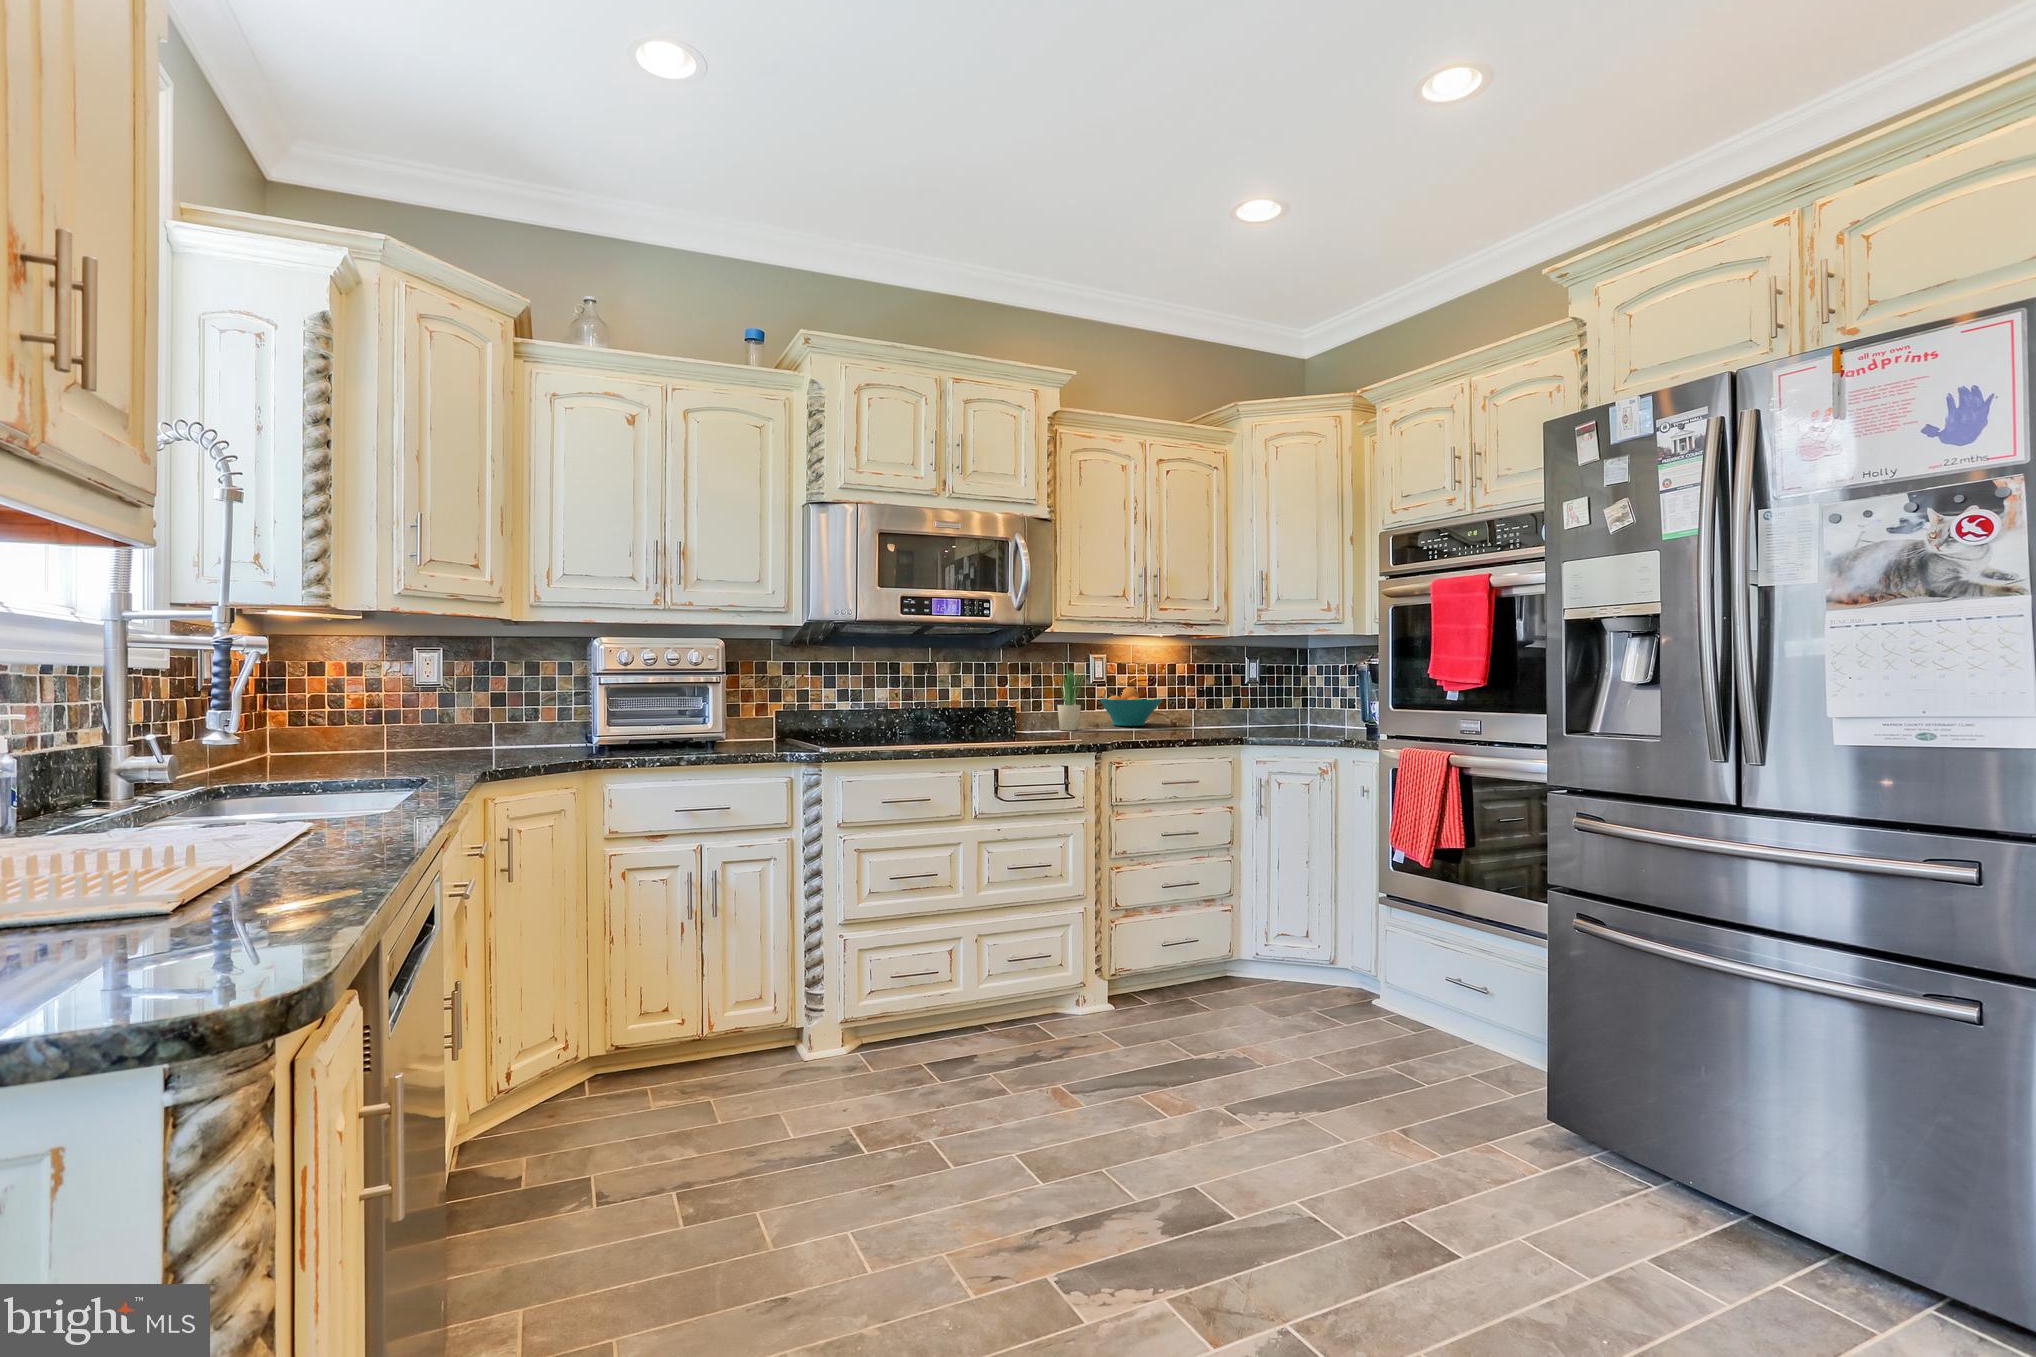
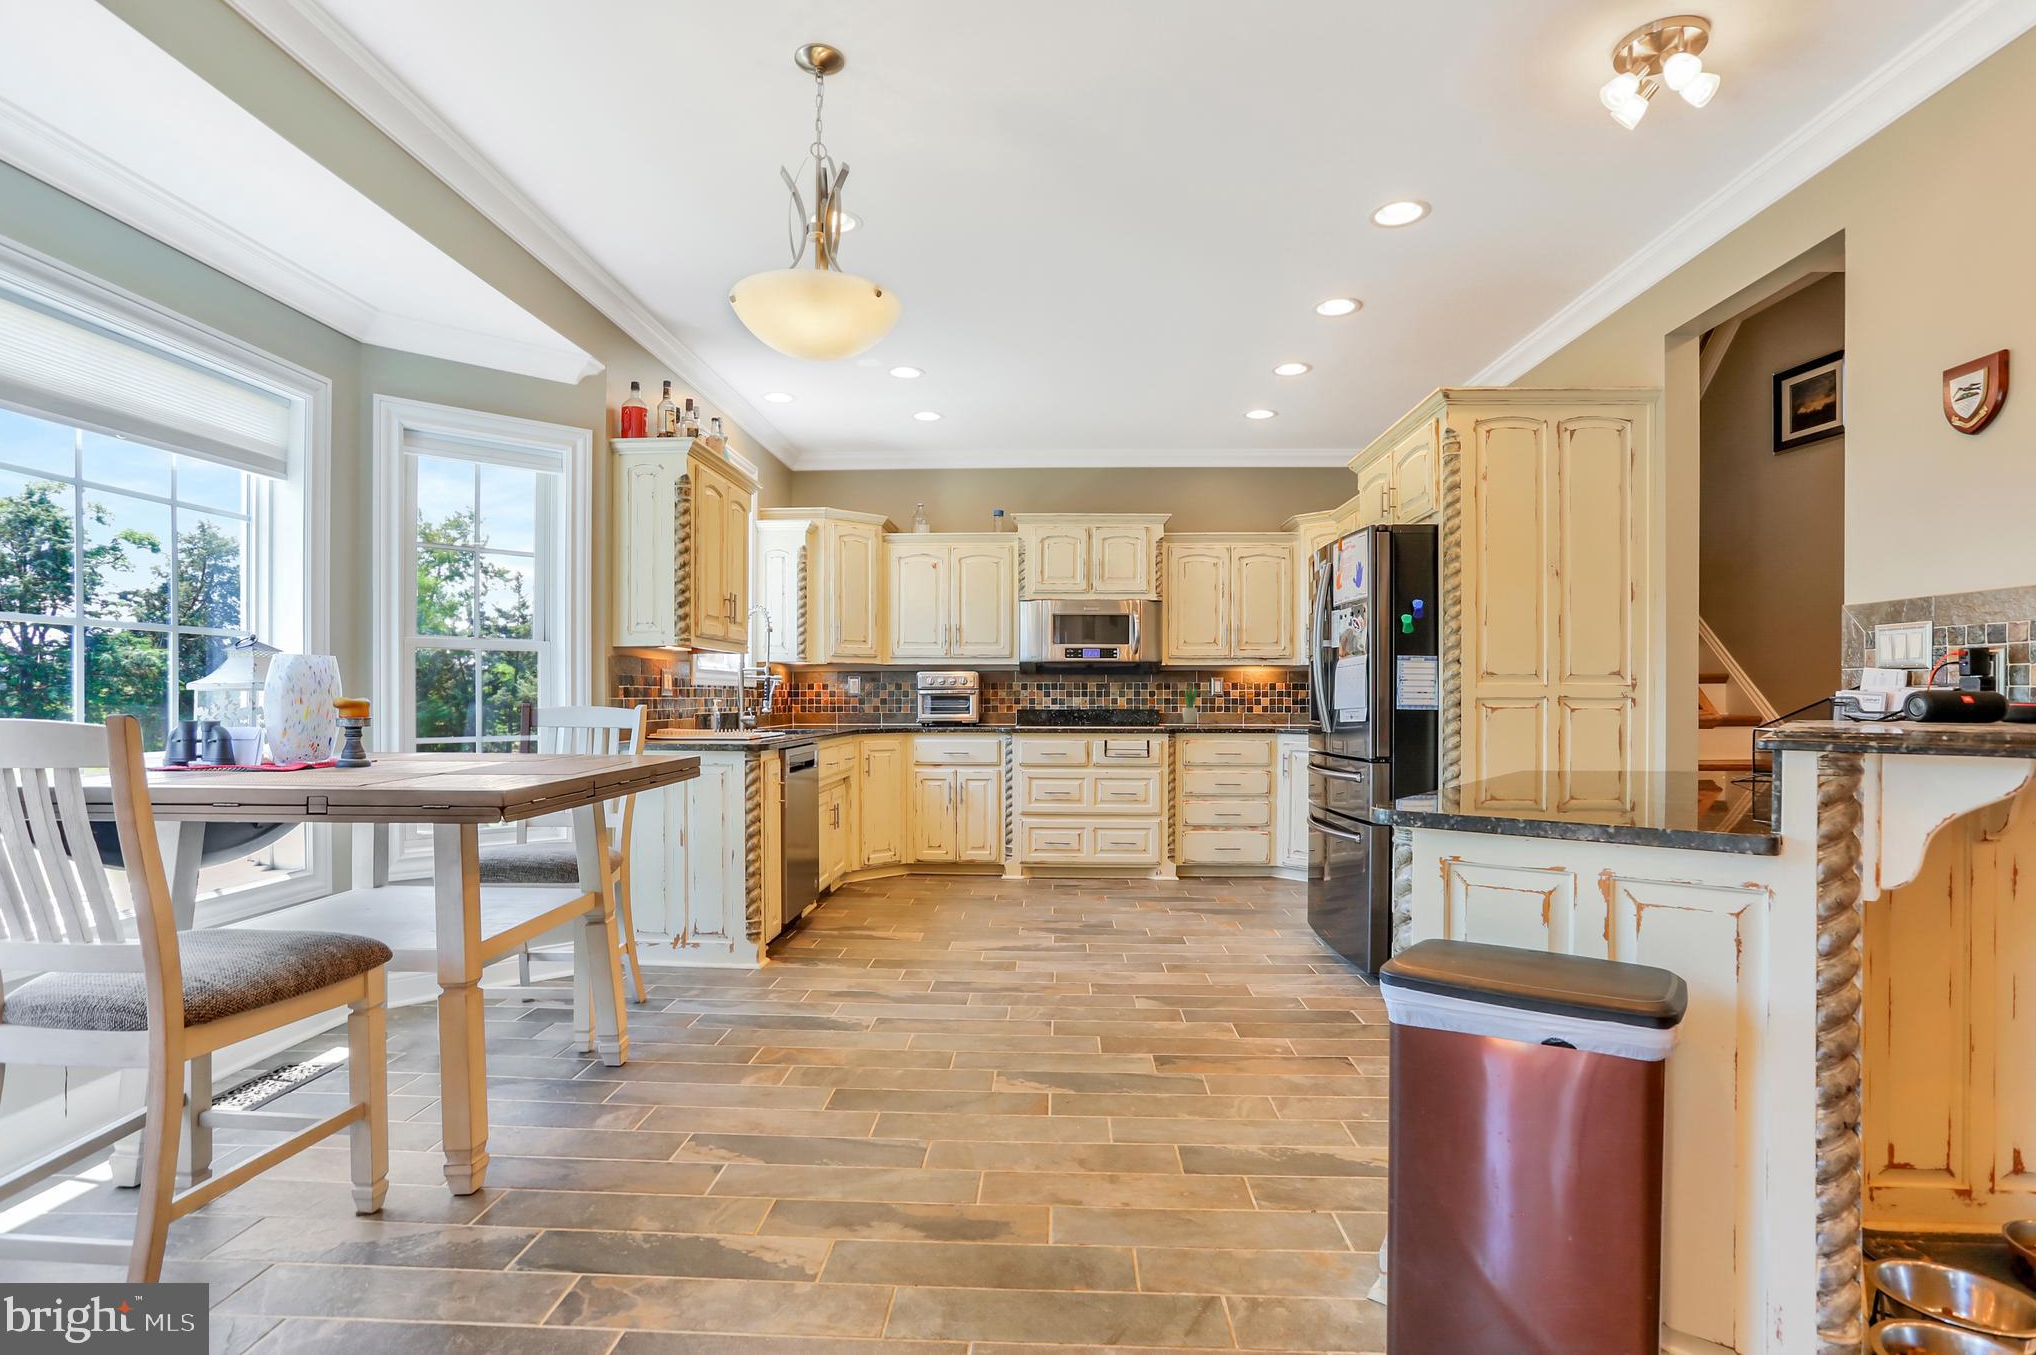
fruit bowl: present [1100,687,1162,726] -> none [1218,697,1262,722]

